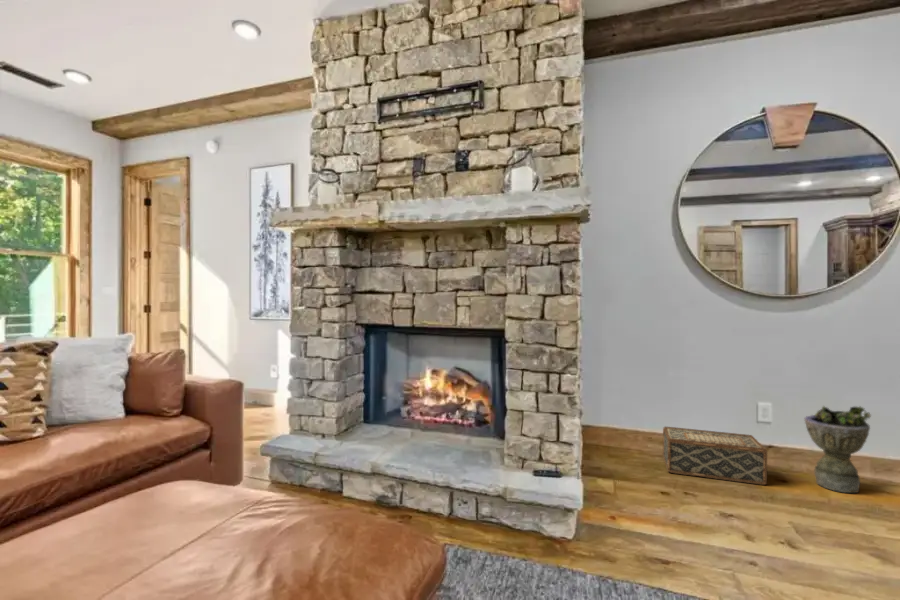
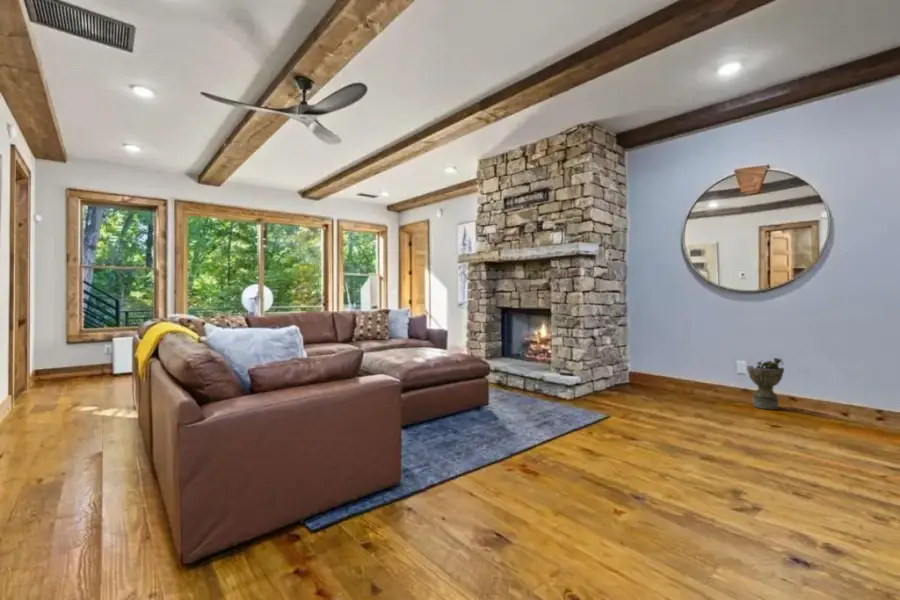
woven basket: present [663,427,767,485] -> none [662,371,725,402]

